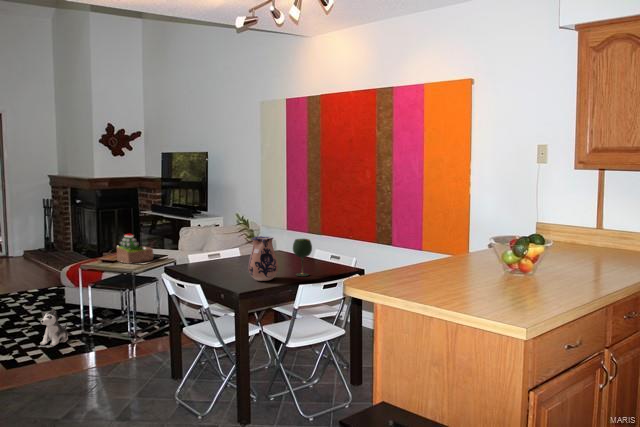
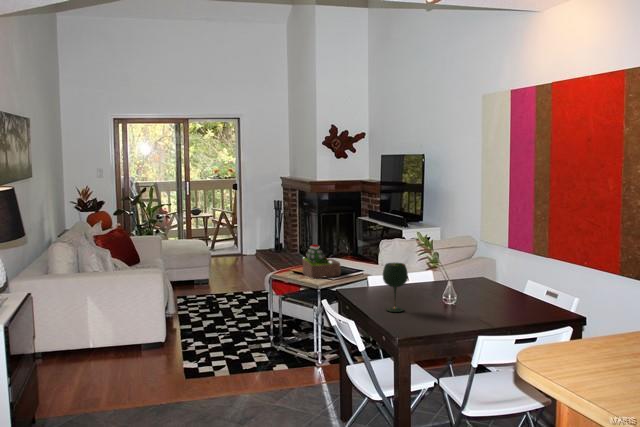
ceramic pitcher: present [248,236,278,281] -> none [420,263,461,326]
wine glass: present [293,239,312,276] -> present [383,263,408,312]
plush toy: present [40,308,68,346] -> none [228,318,257,358]

